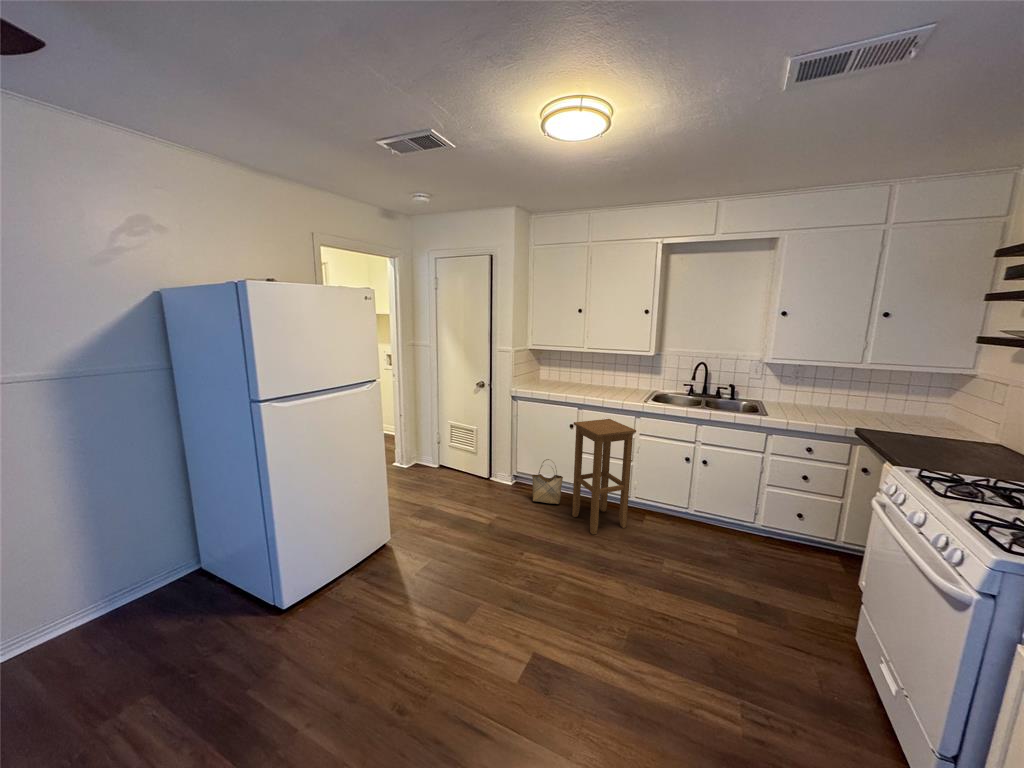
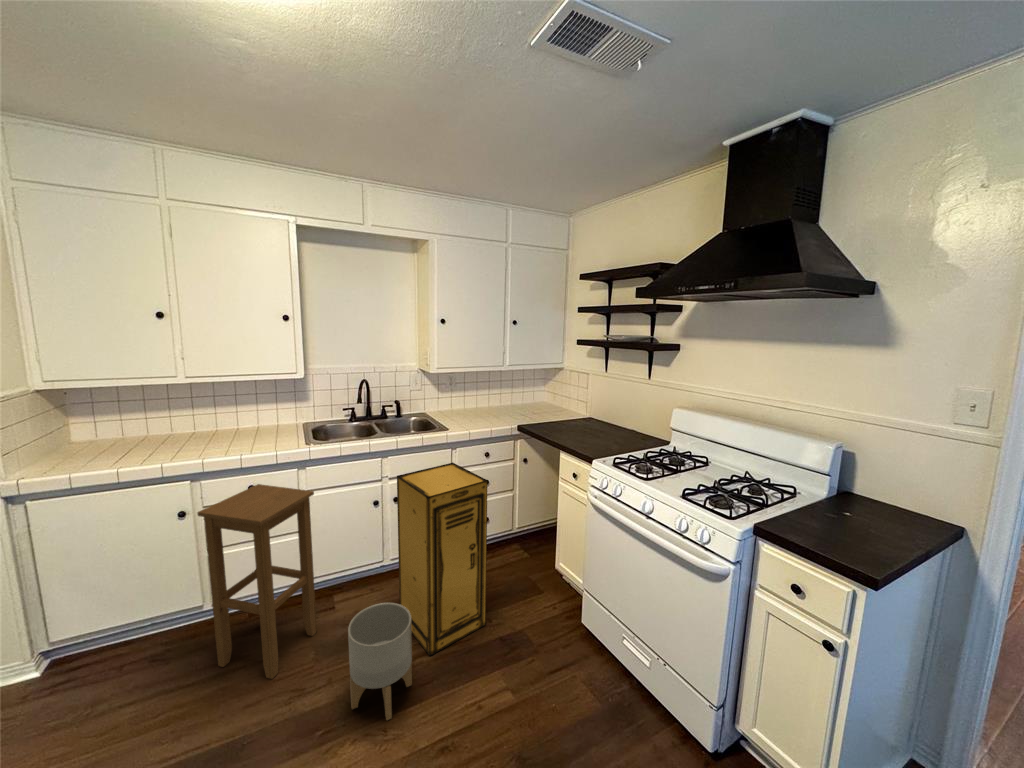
storage cabinet: none [684,435,771,590] -> present [397,462,487,656]
woven basket: present [532,459,563,504] -> none [105,589,183,686]
planter: none [625,514,674,590] -> present [348,603,412,720]

